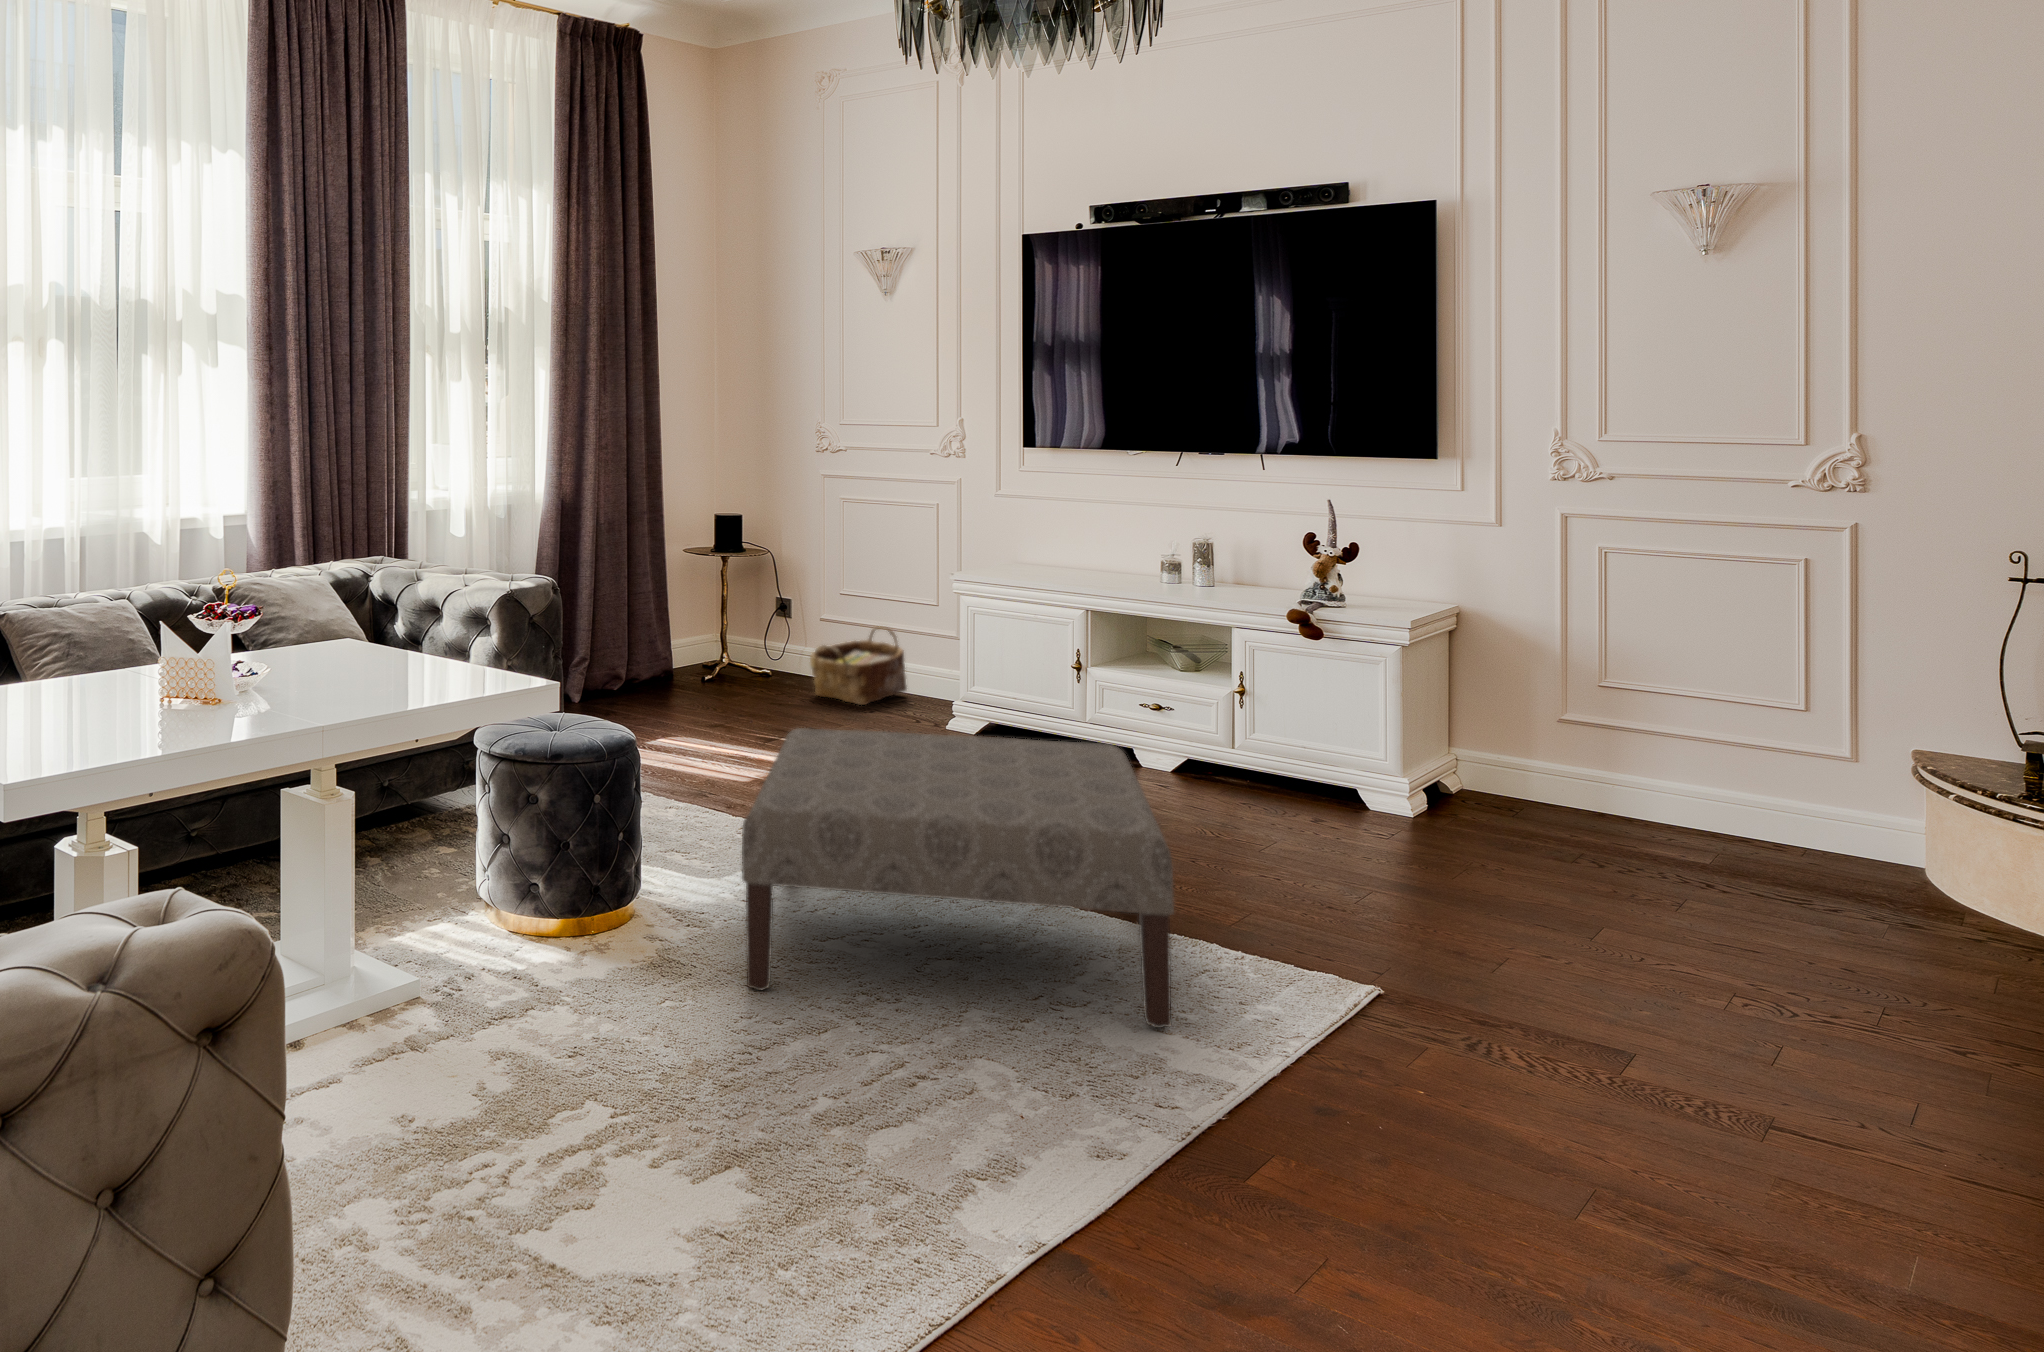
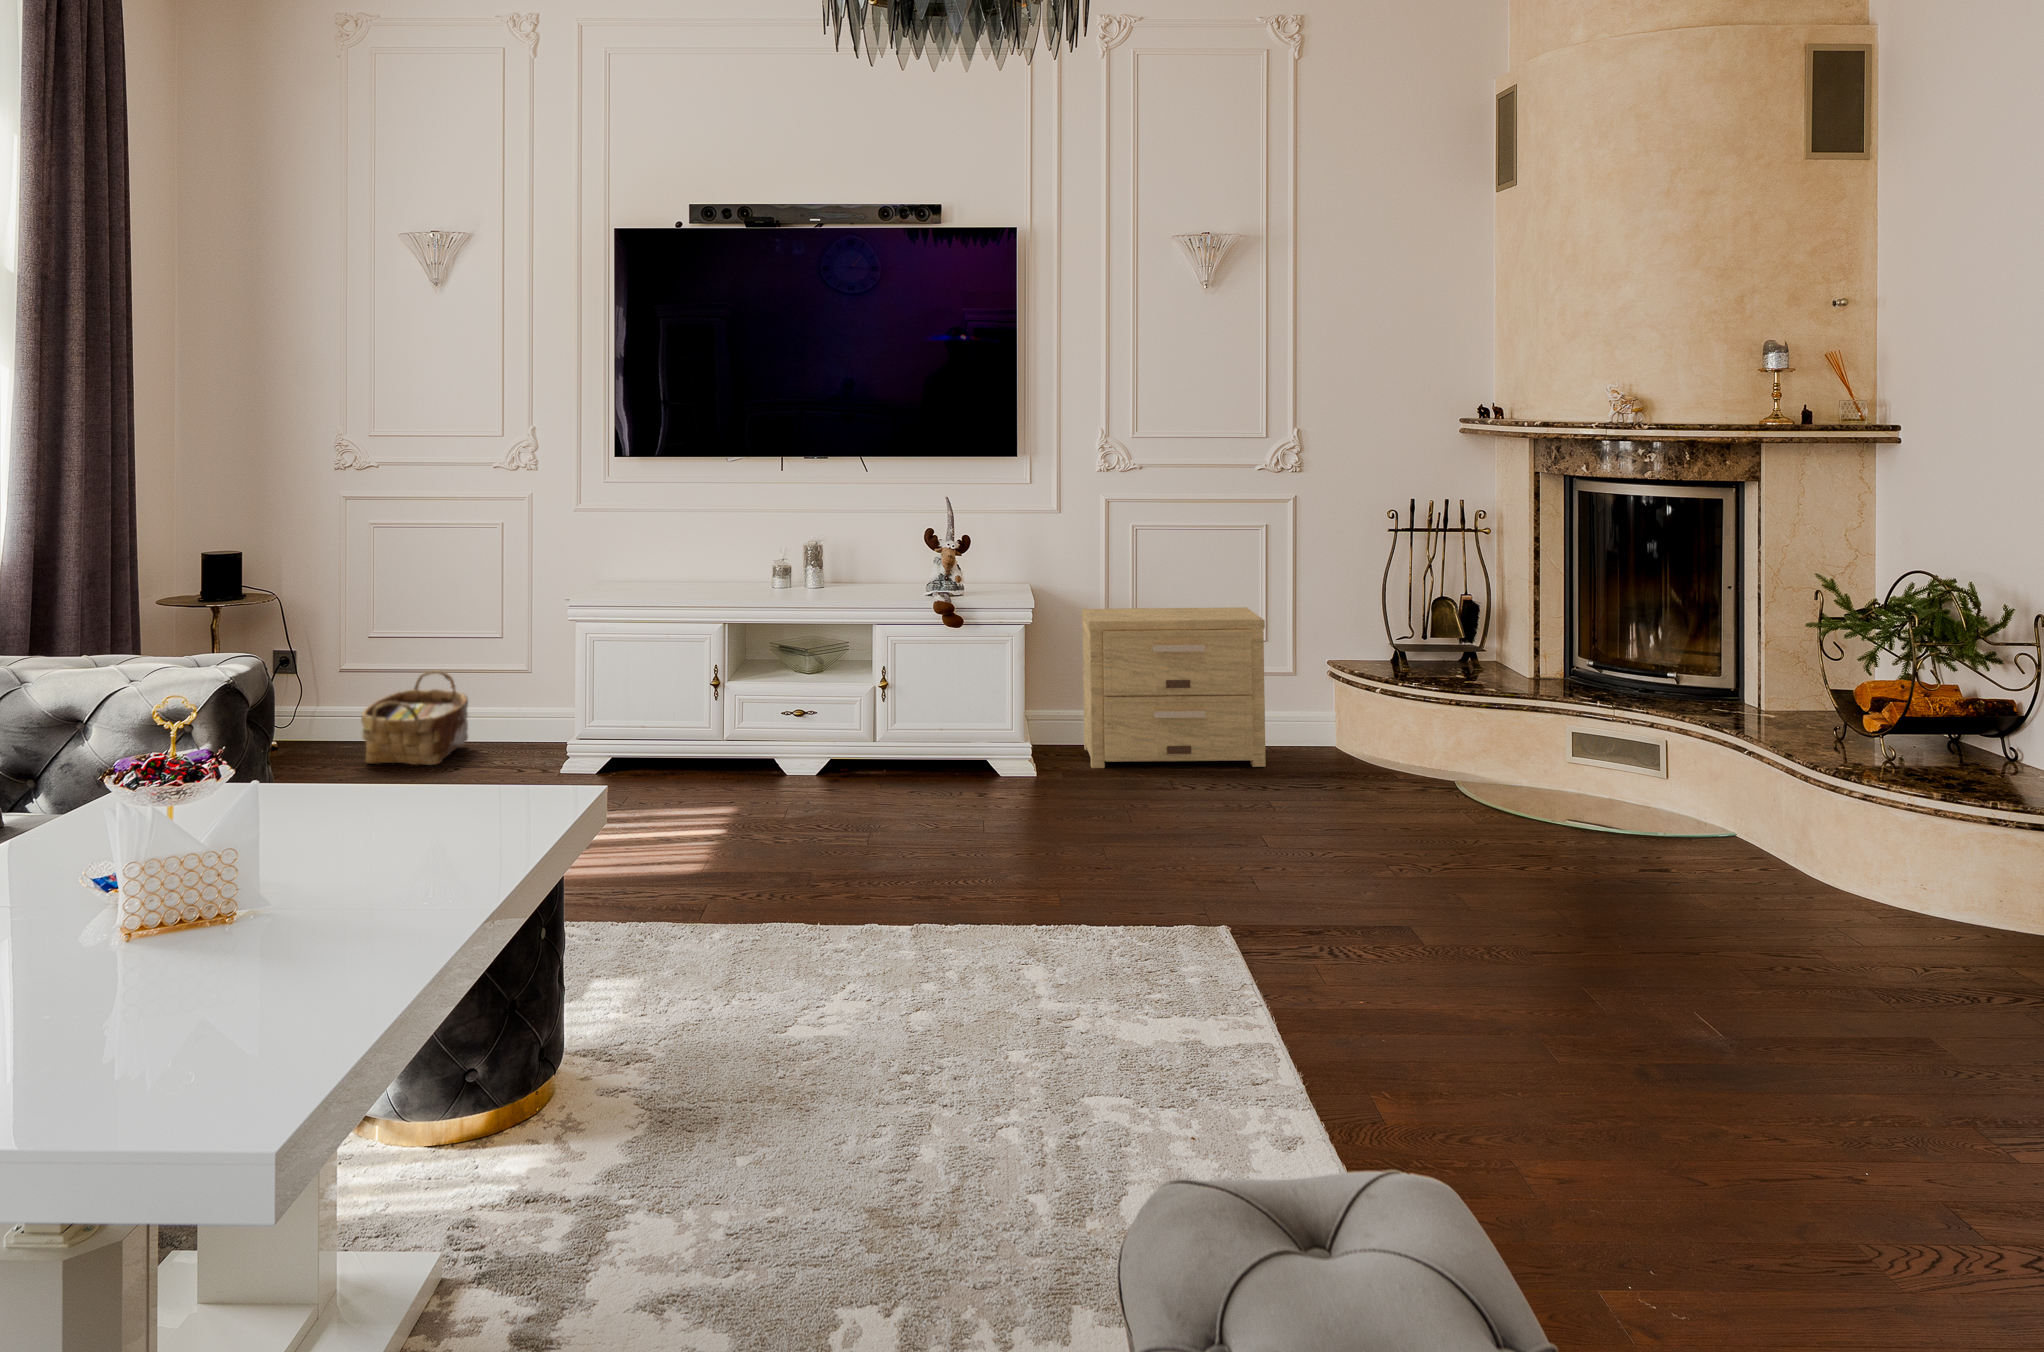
side table: none [1499,641,1777,868] -> present [1081,607,1266,768]
ottoman: present [742,728,1174,1028] -> none [622,751,1172,1115]

